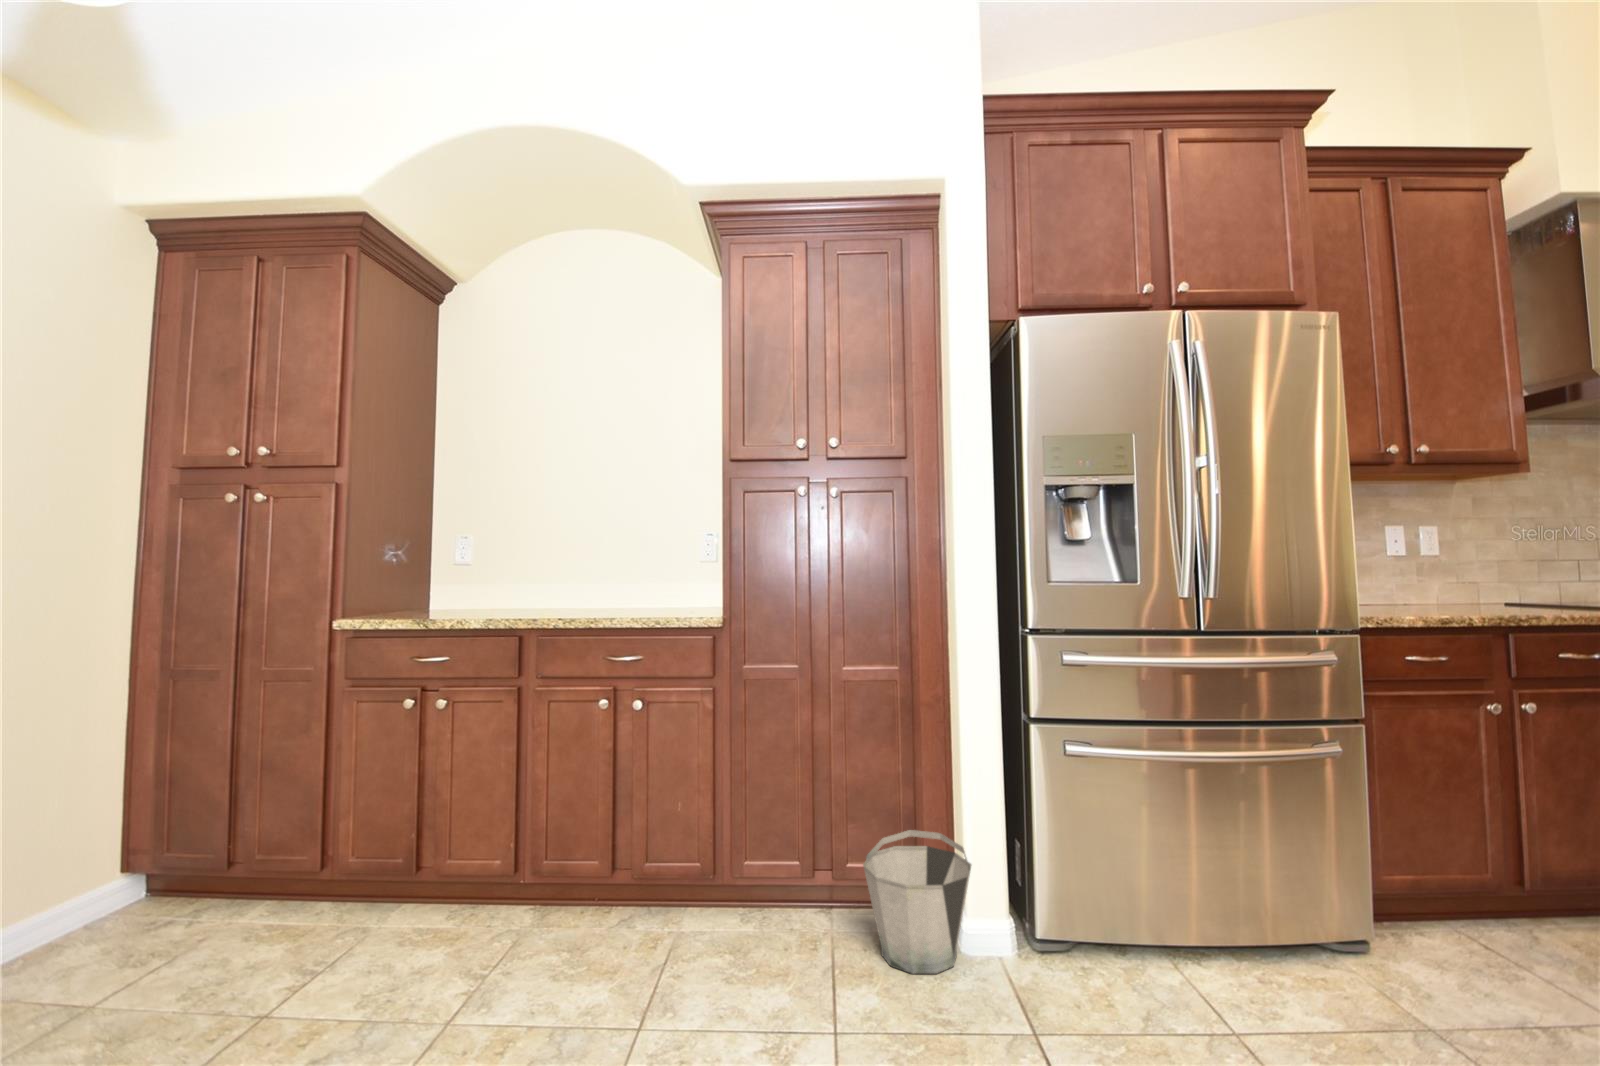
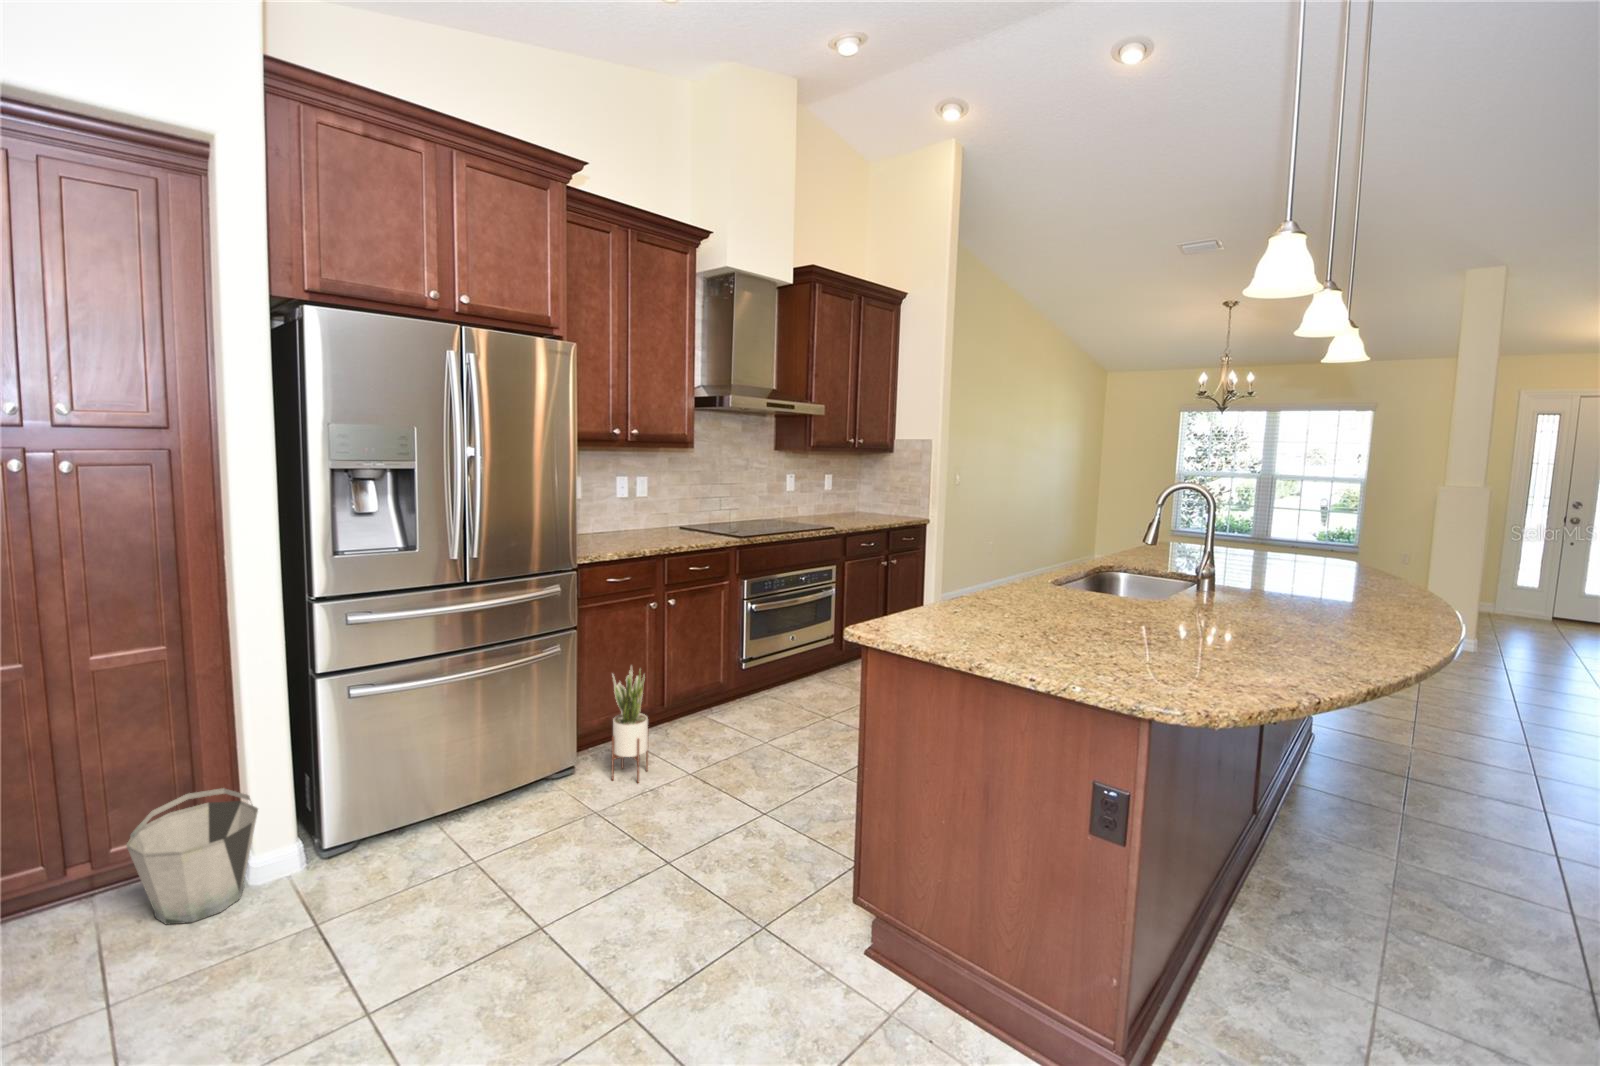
potted plant: none [1440,789,1525,1006] -> present [612,670,648,782]

